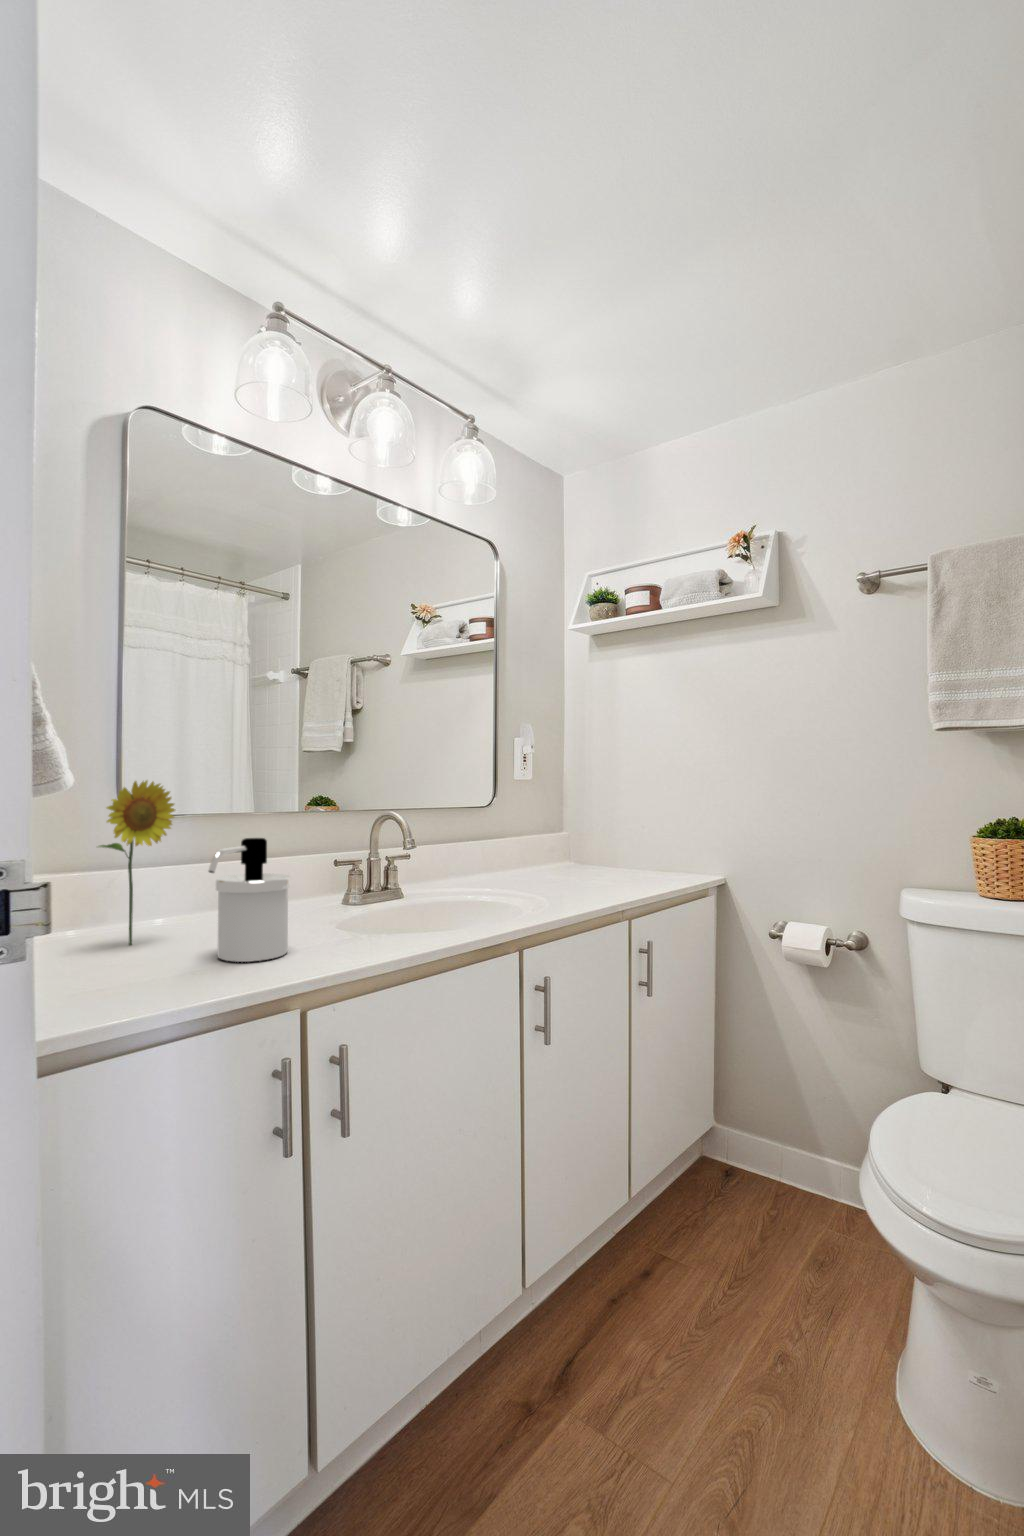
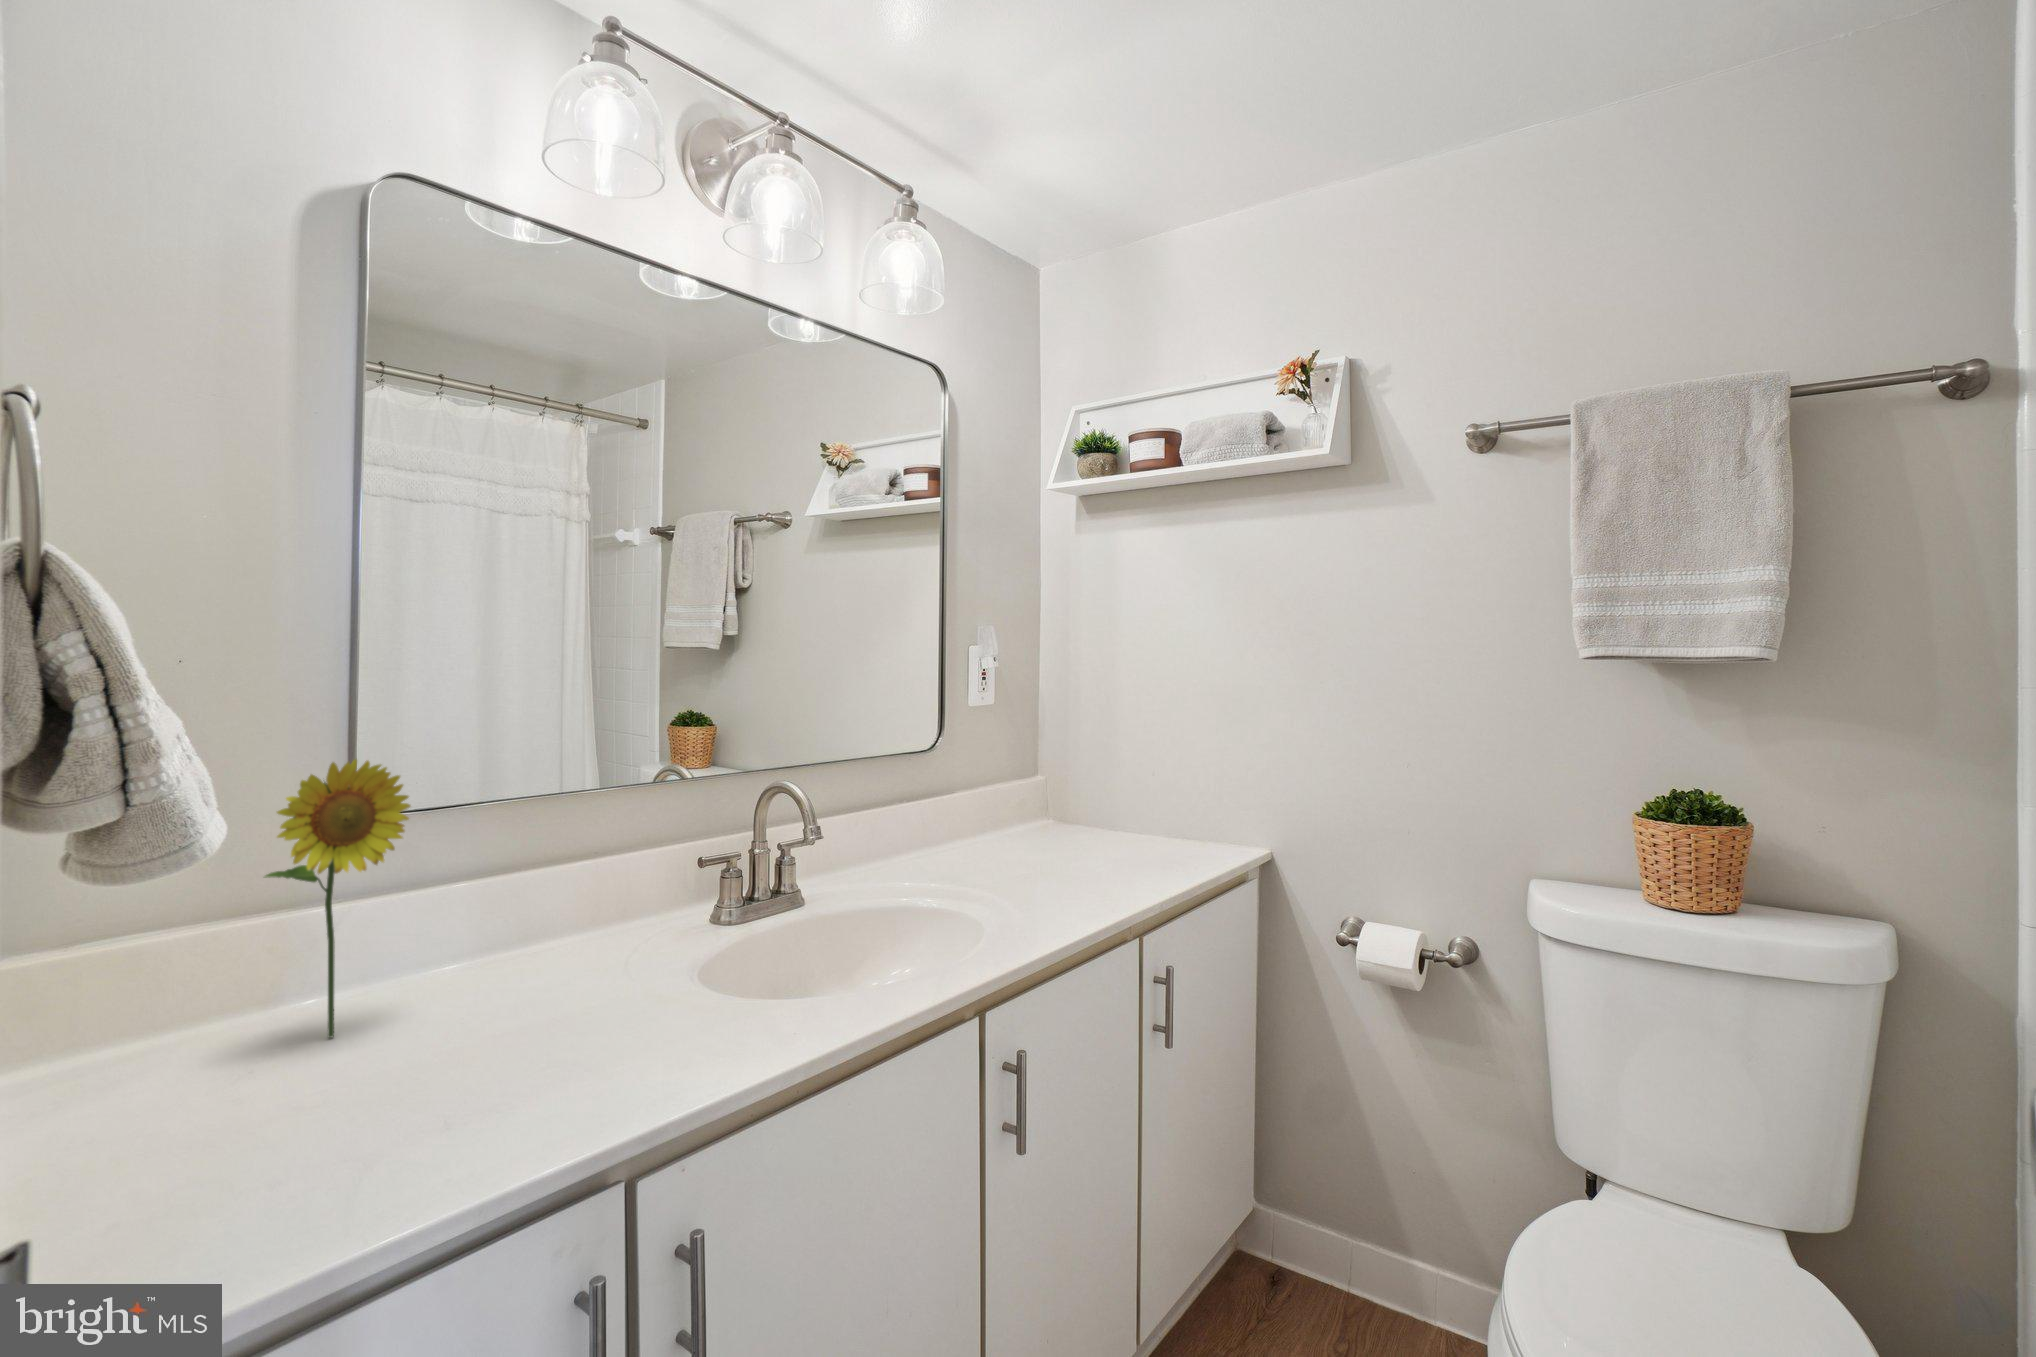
soap dispenser: present [209,838,291,962] -> none [450,860,609,1081]

